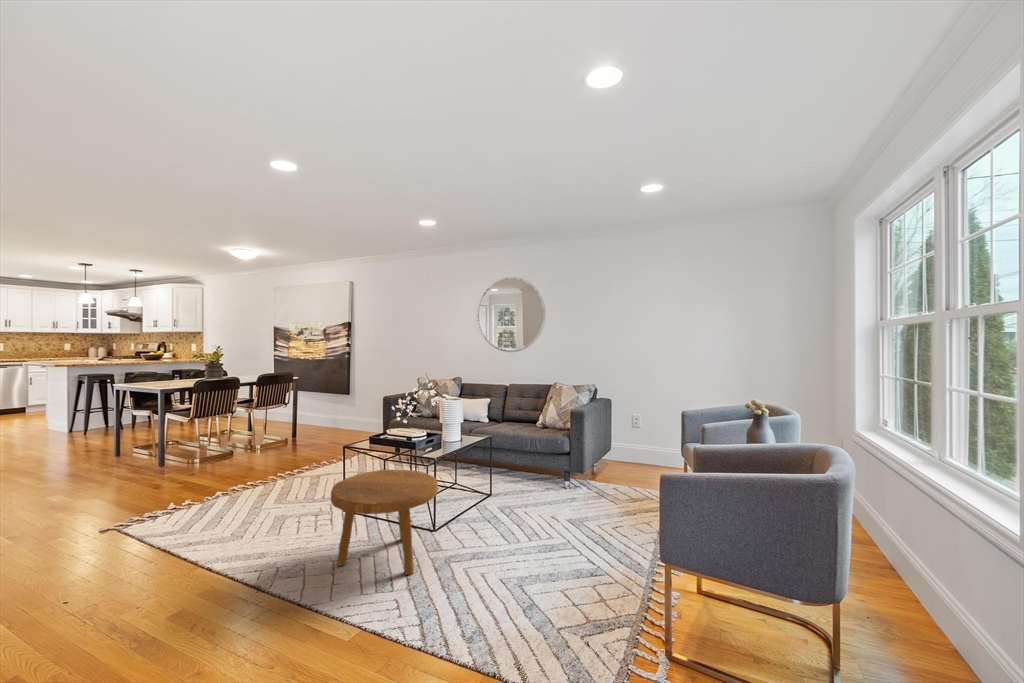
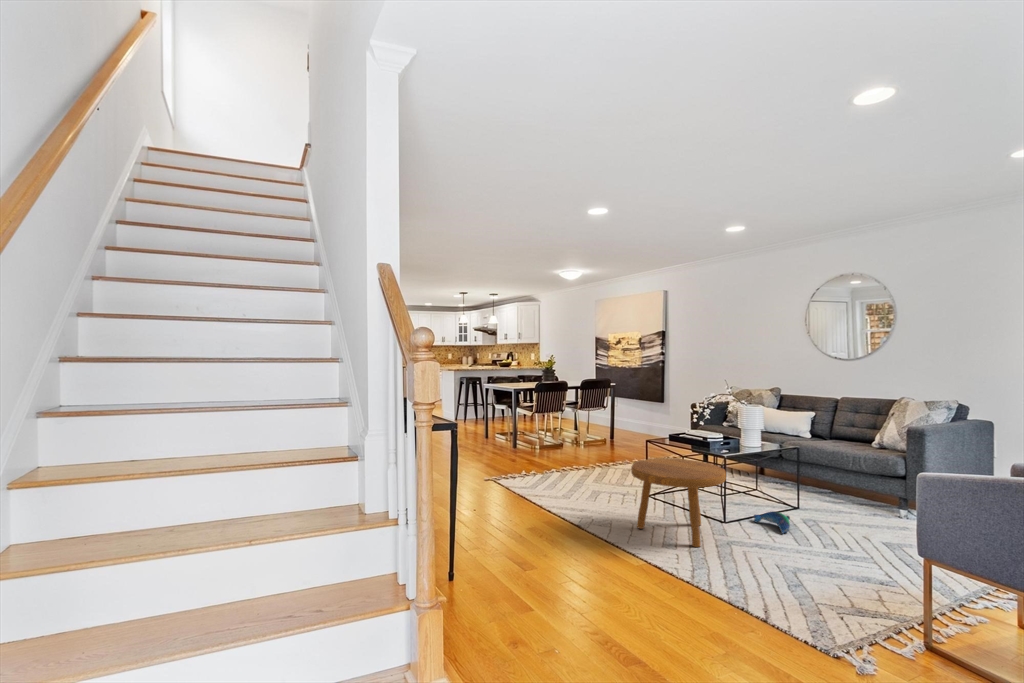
plush toy: none [457,507,491,530] -> present [754,511,790,534]

